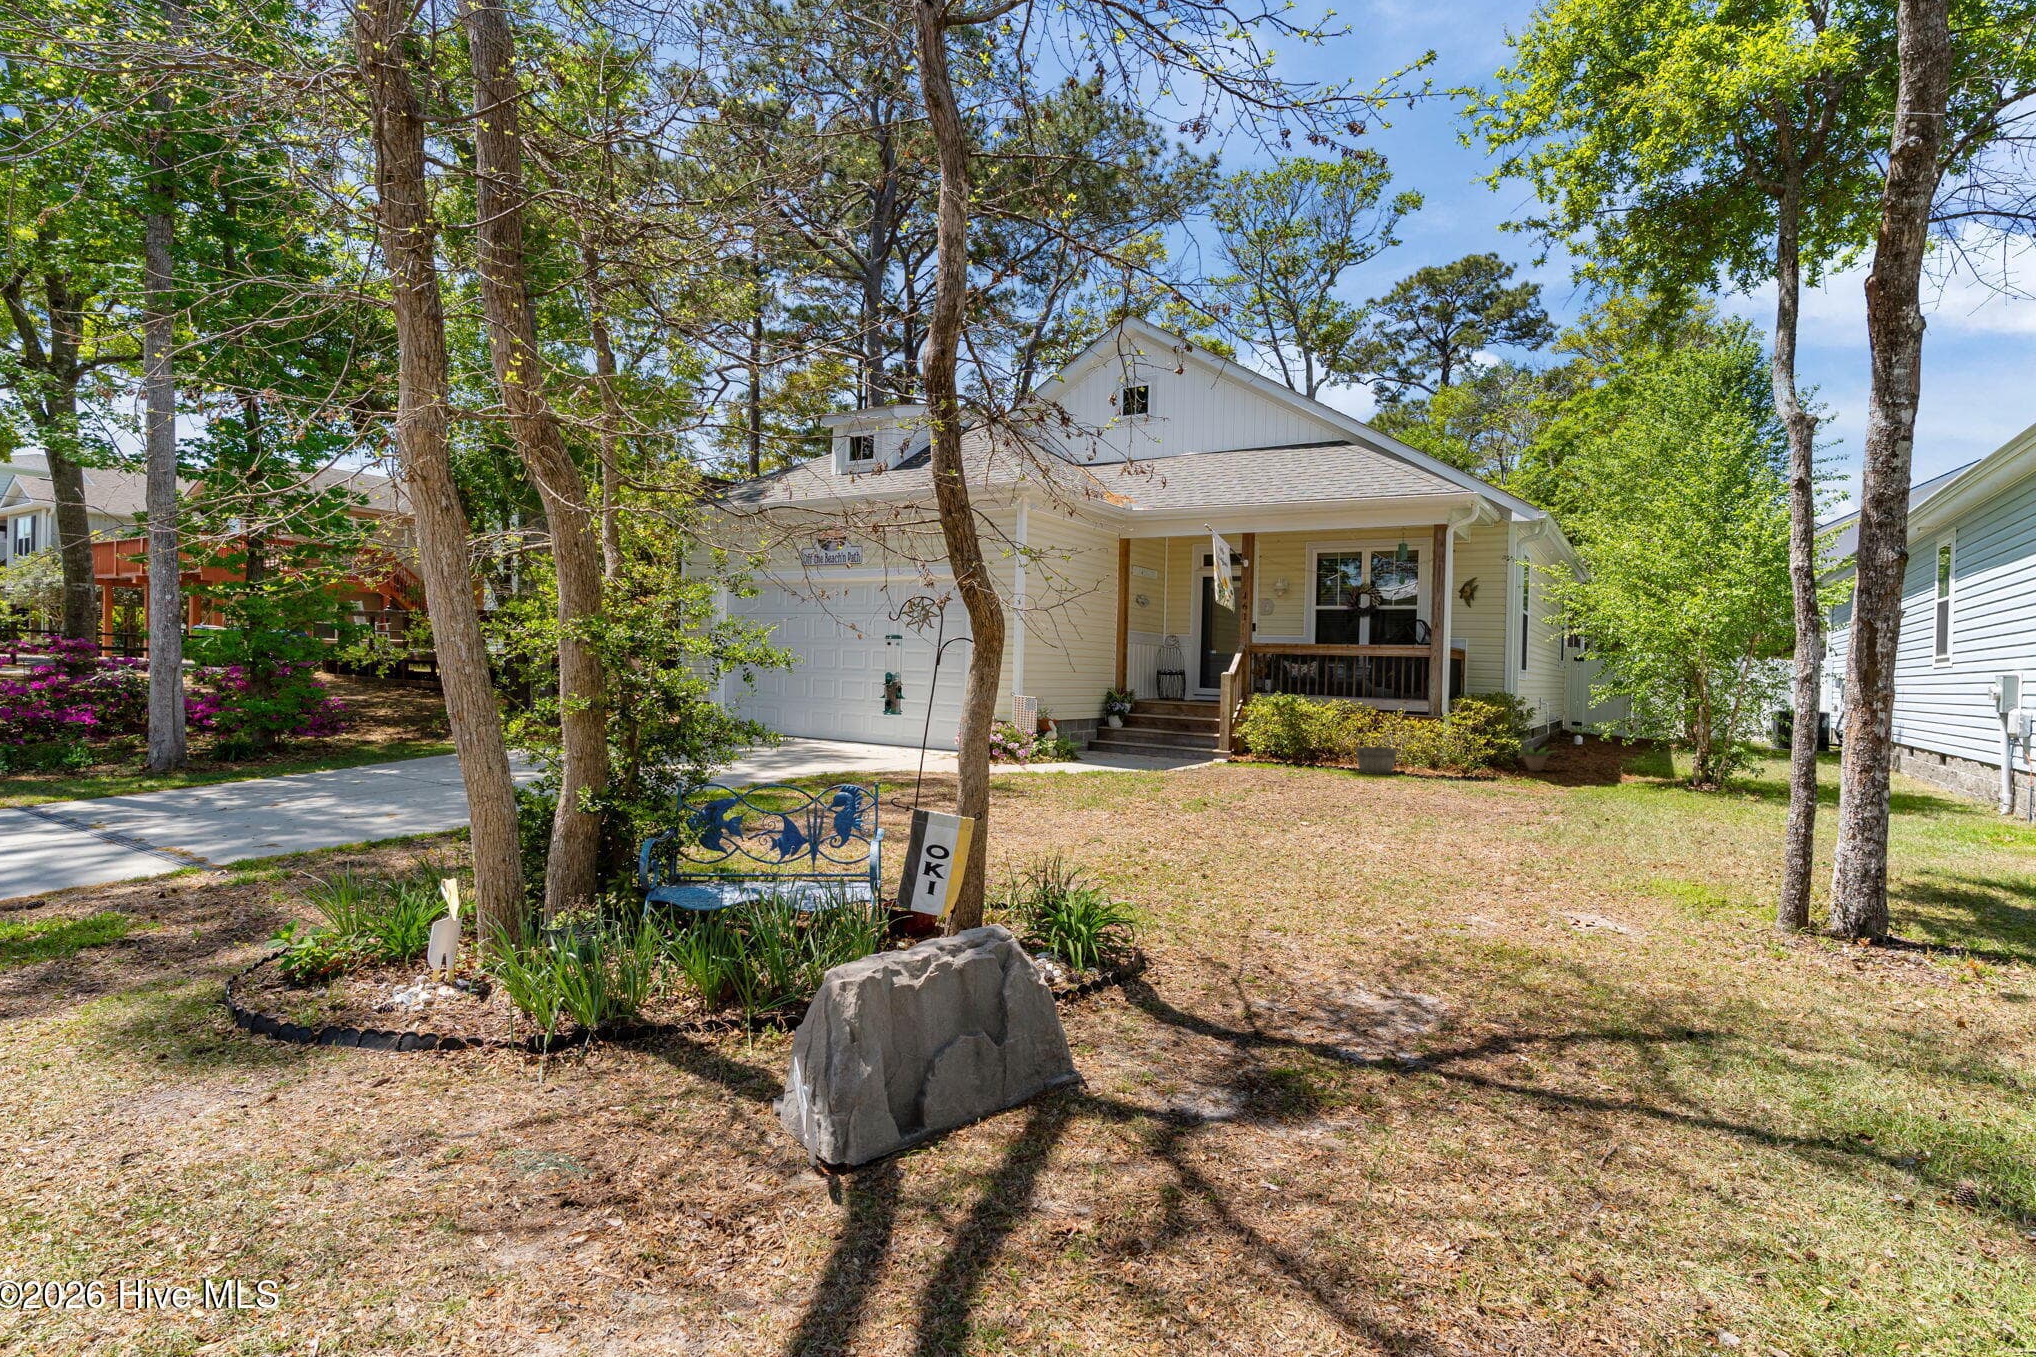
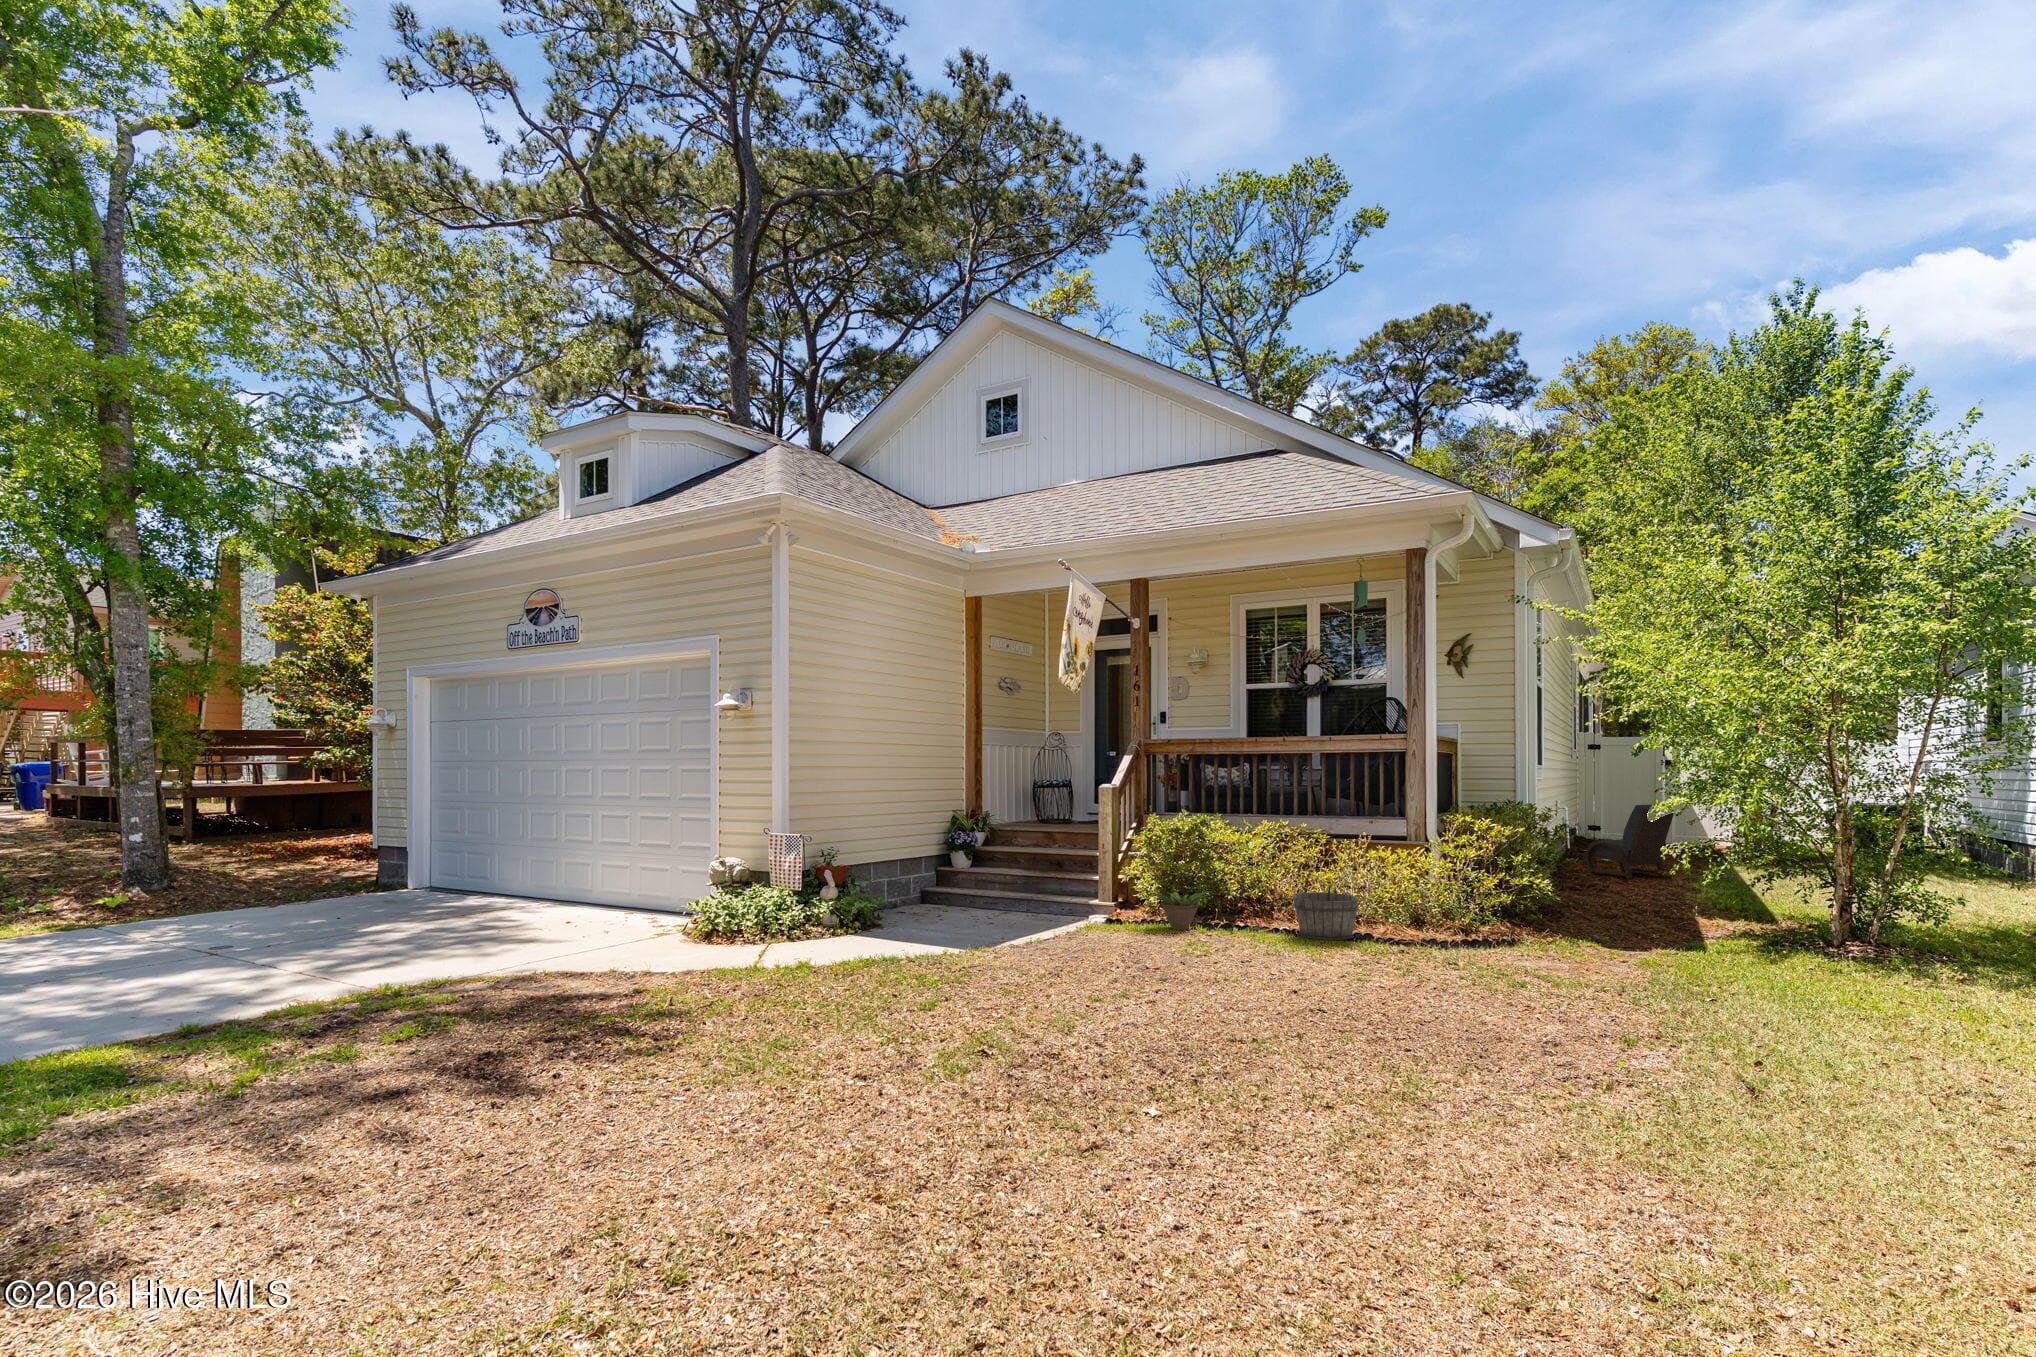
lounge chair: none [1552,696,1618,748] -> present [1585,805,1674,879]
decorative plant: present [1521,746,1553,771] -> present [1148,892,1210,930]

